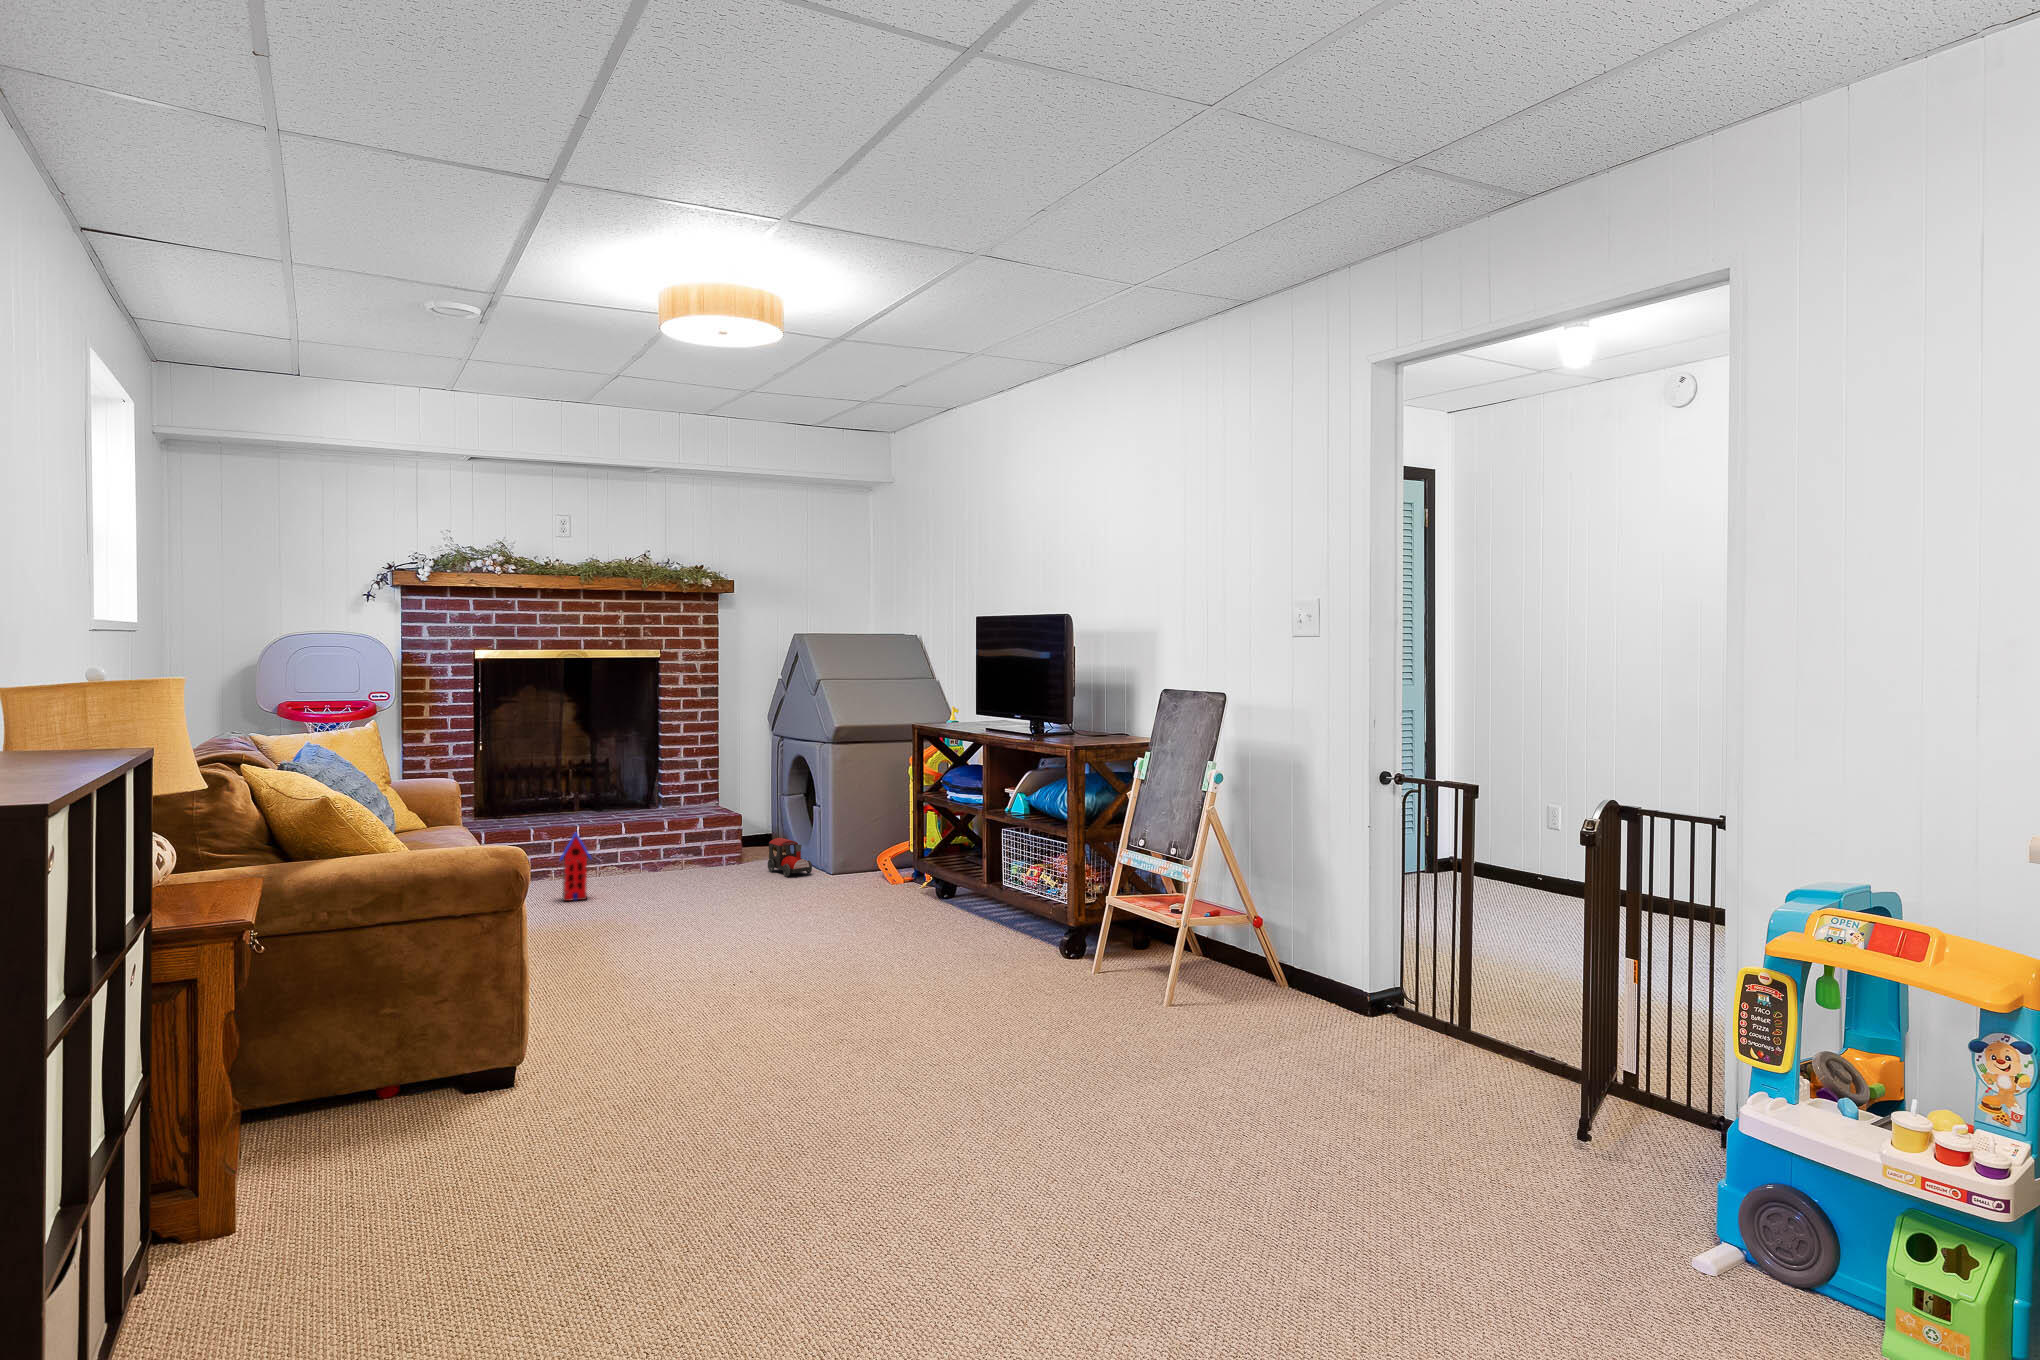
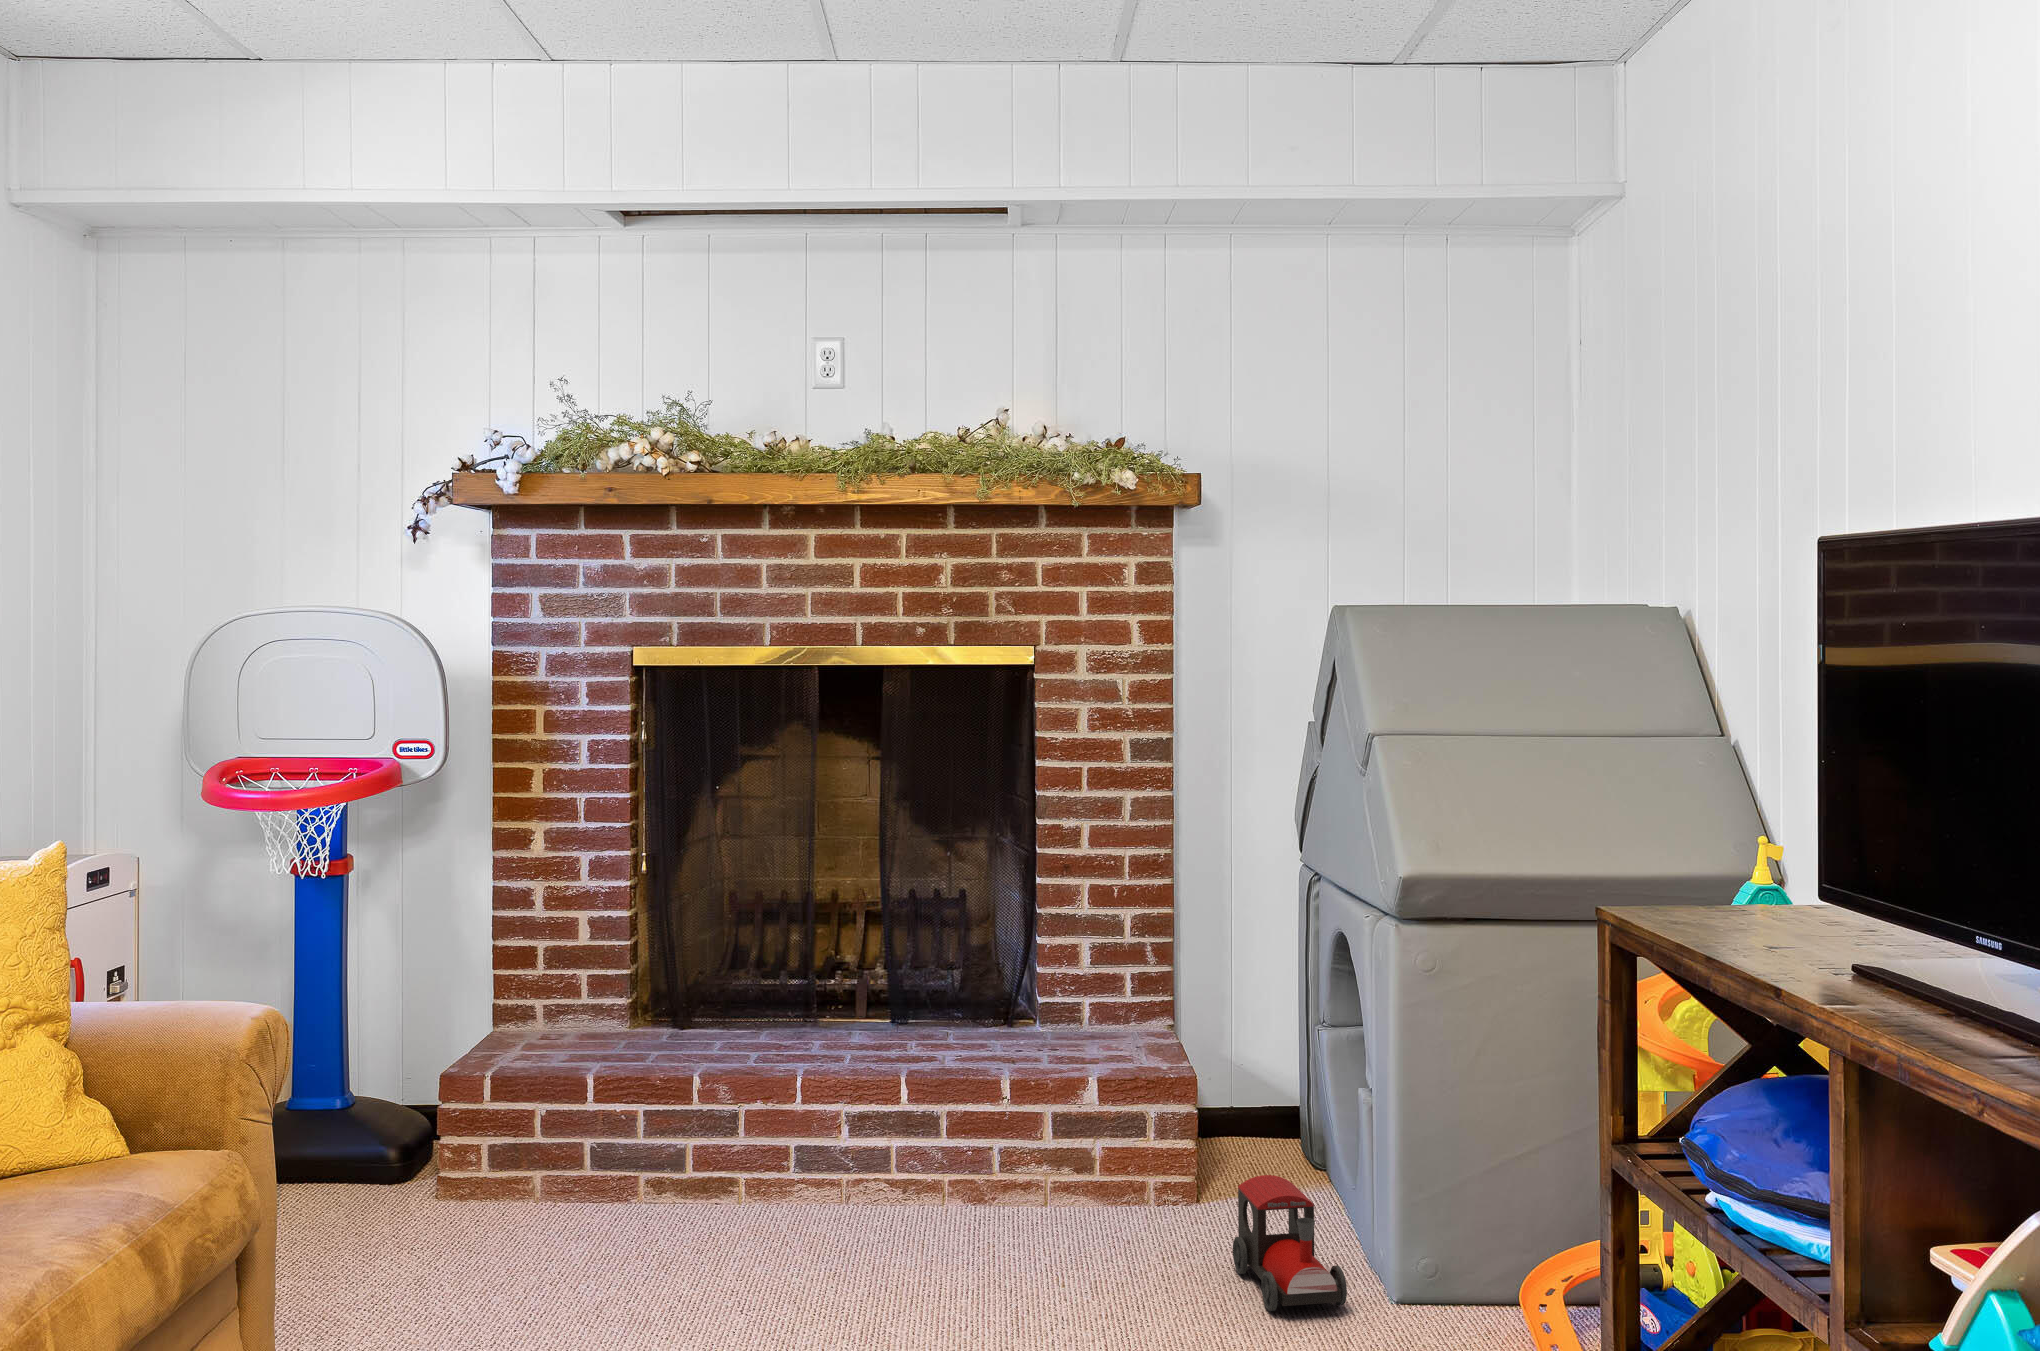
toy house: present [560,832,591,901] -> none [641,1129,734,1322]

